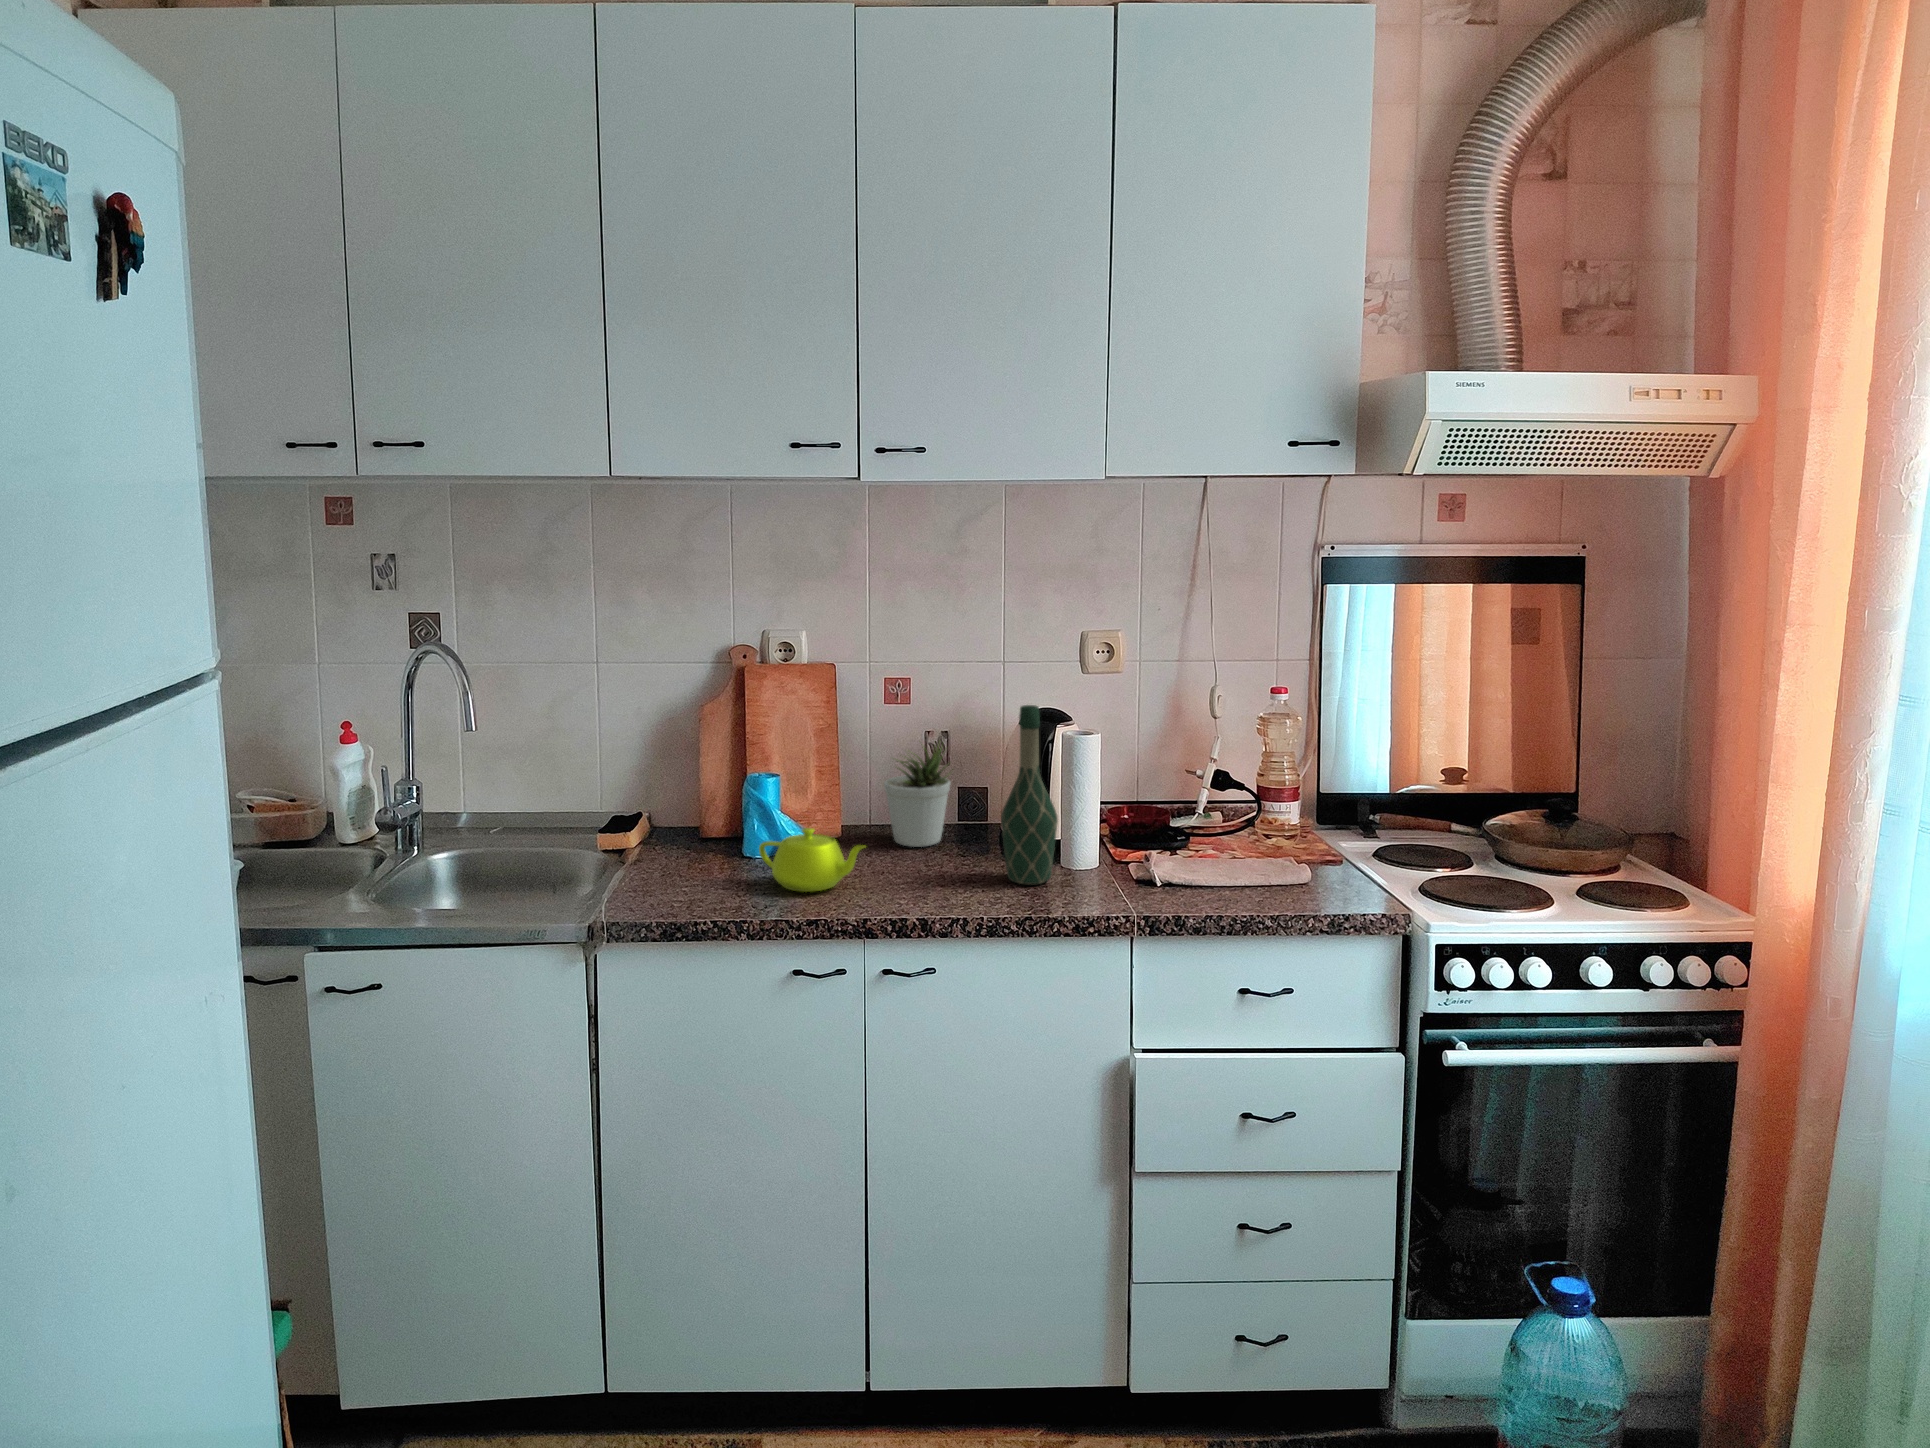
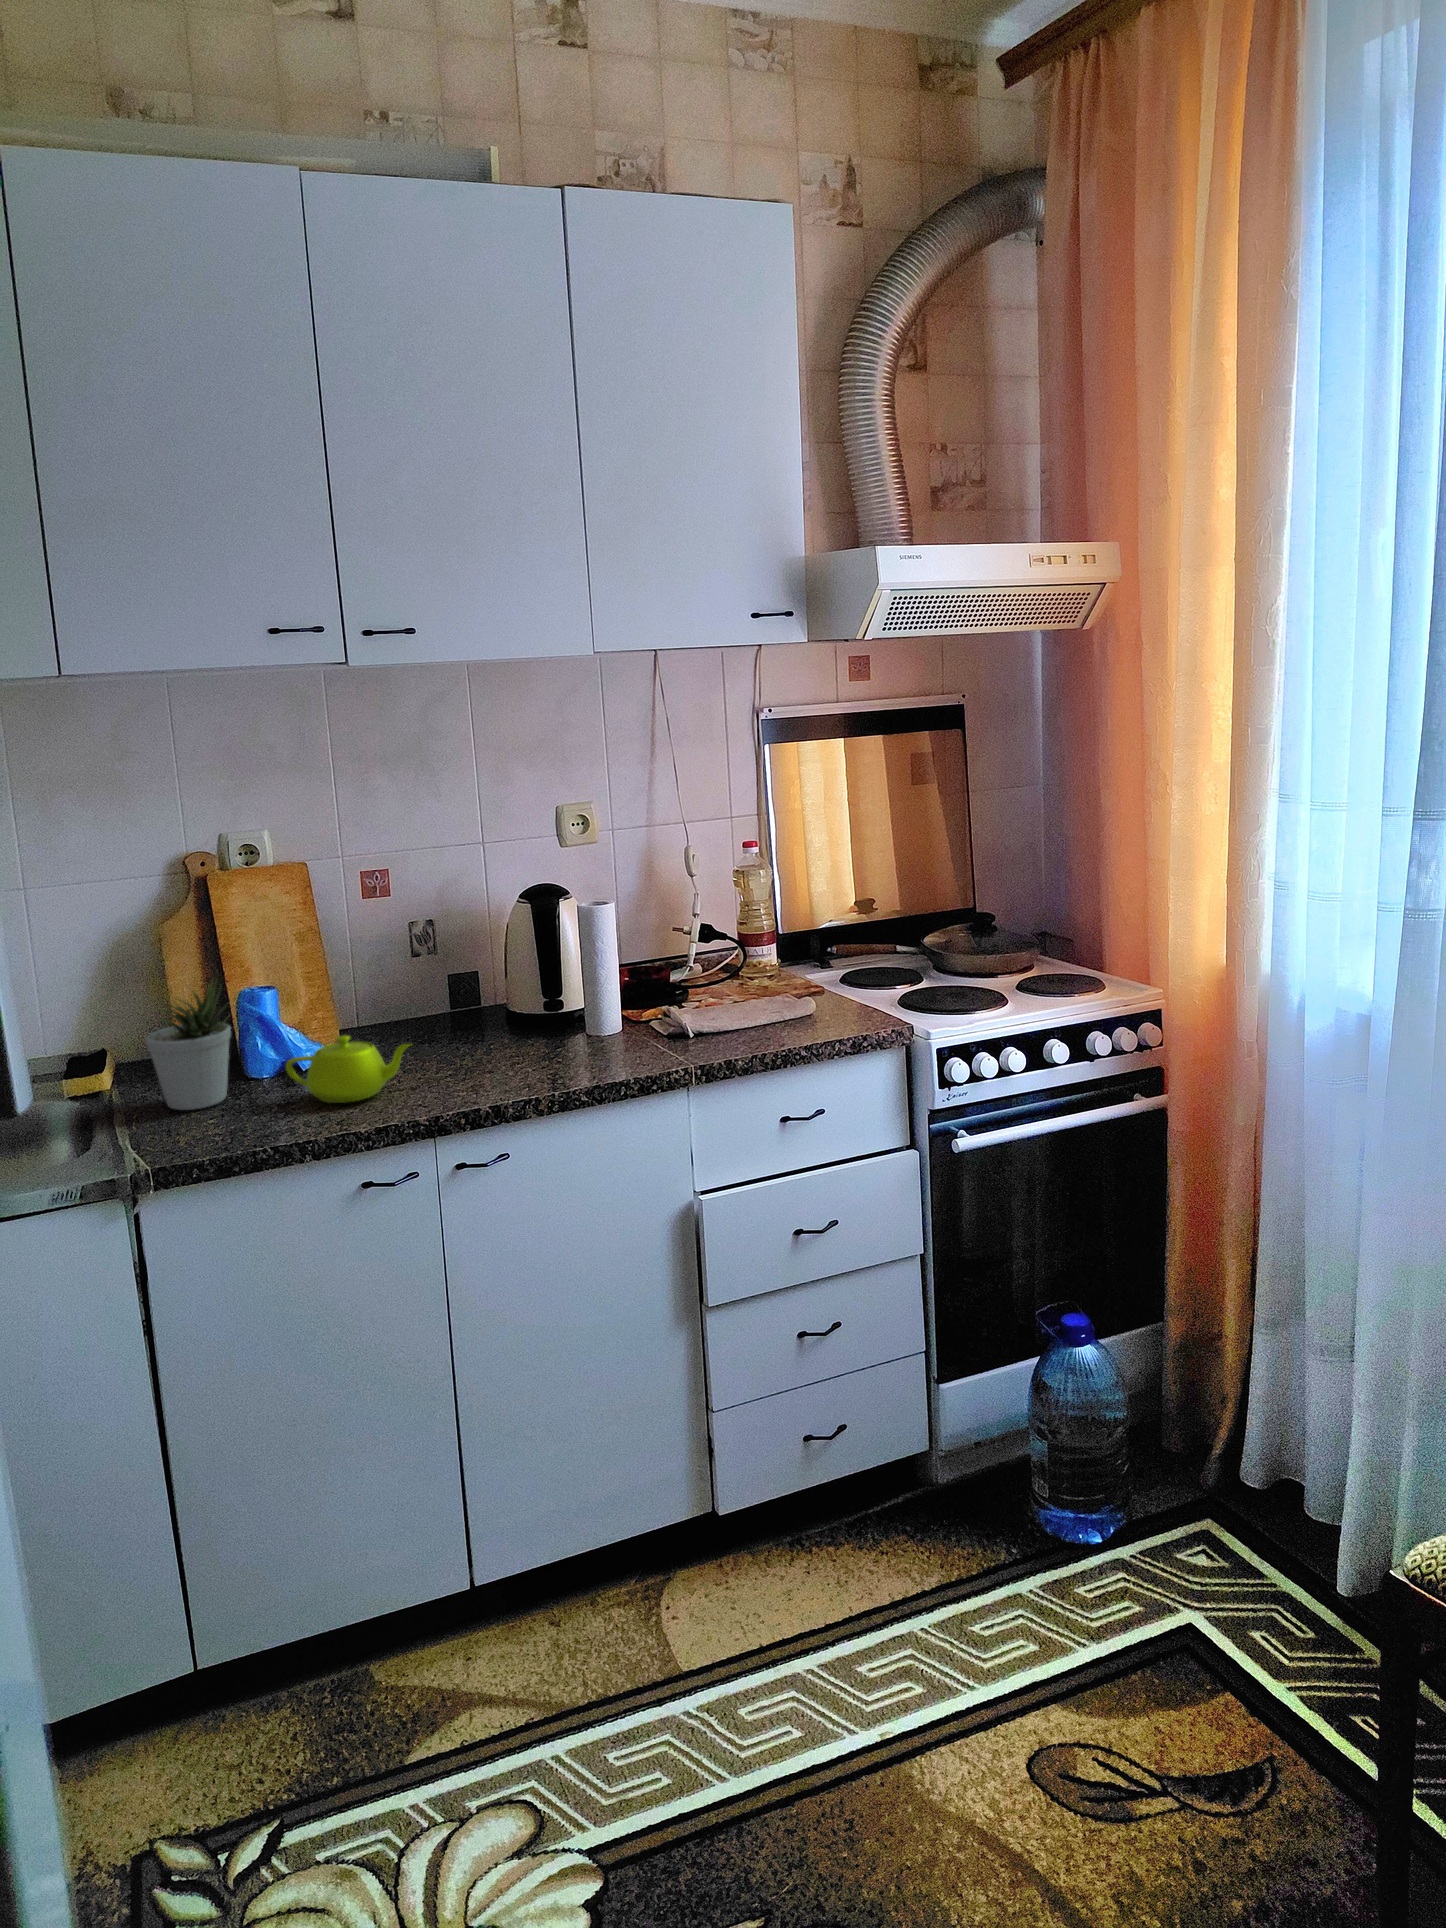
wine bottle: present [1001,705,1058,885] -> none [534,881,590,1058]
potted plant: present [884,746,953,847] -> present [146,978,231,1110]

